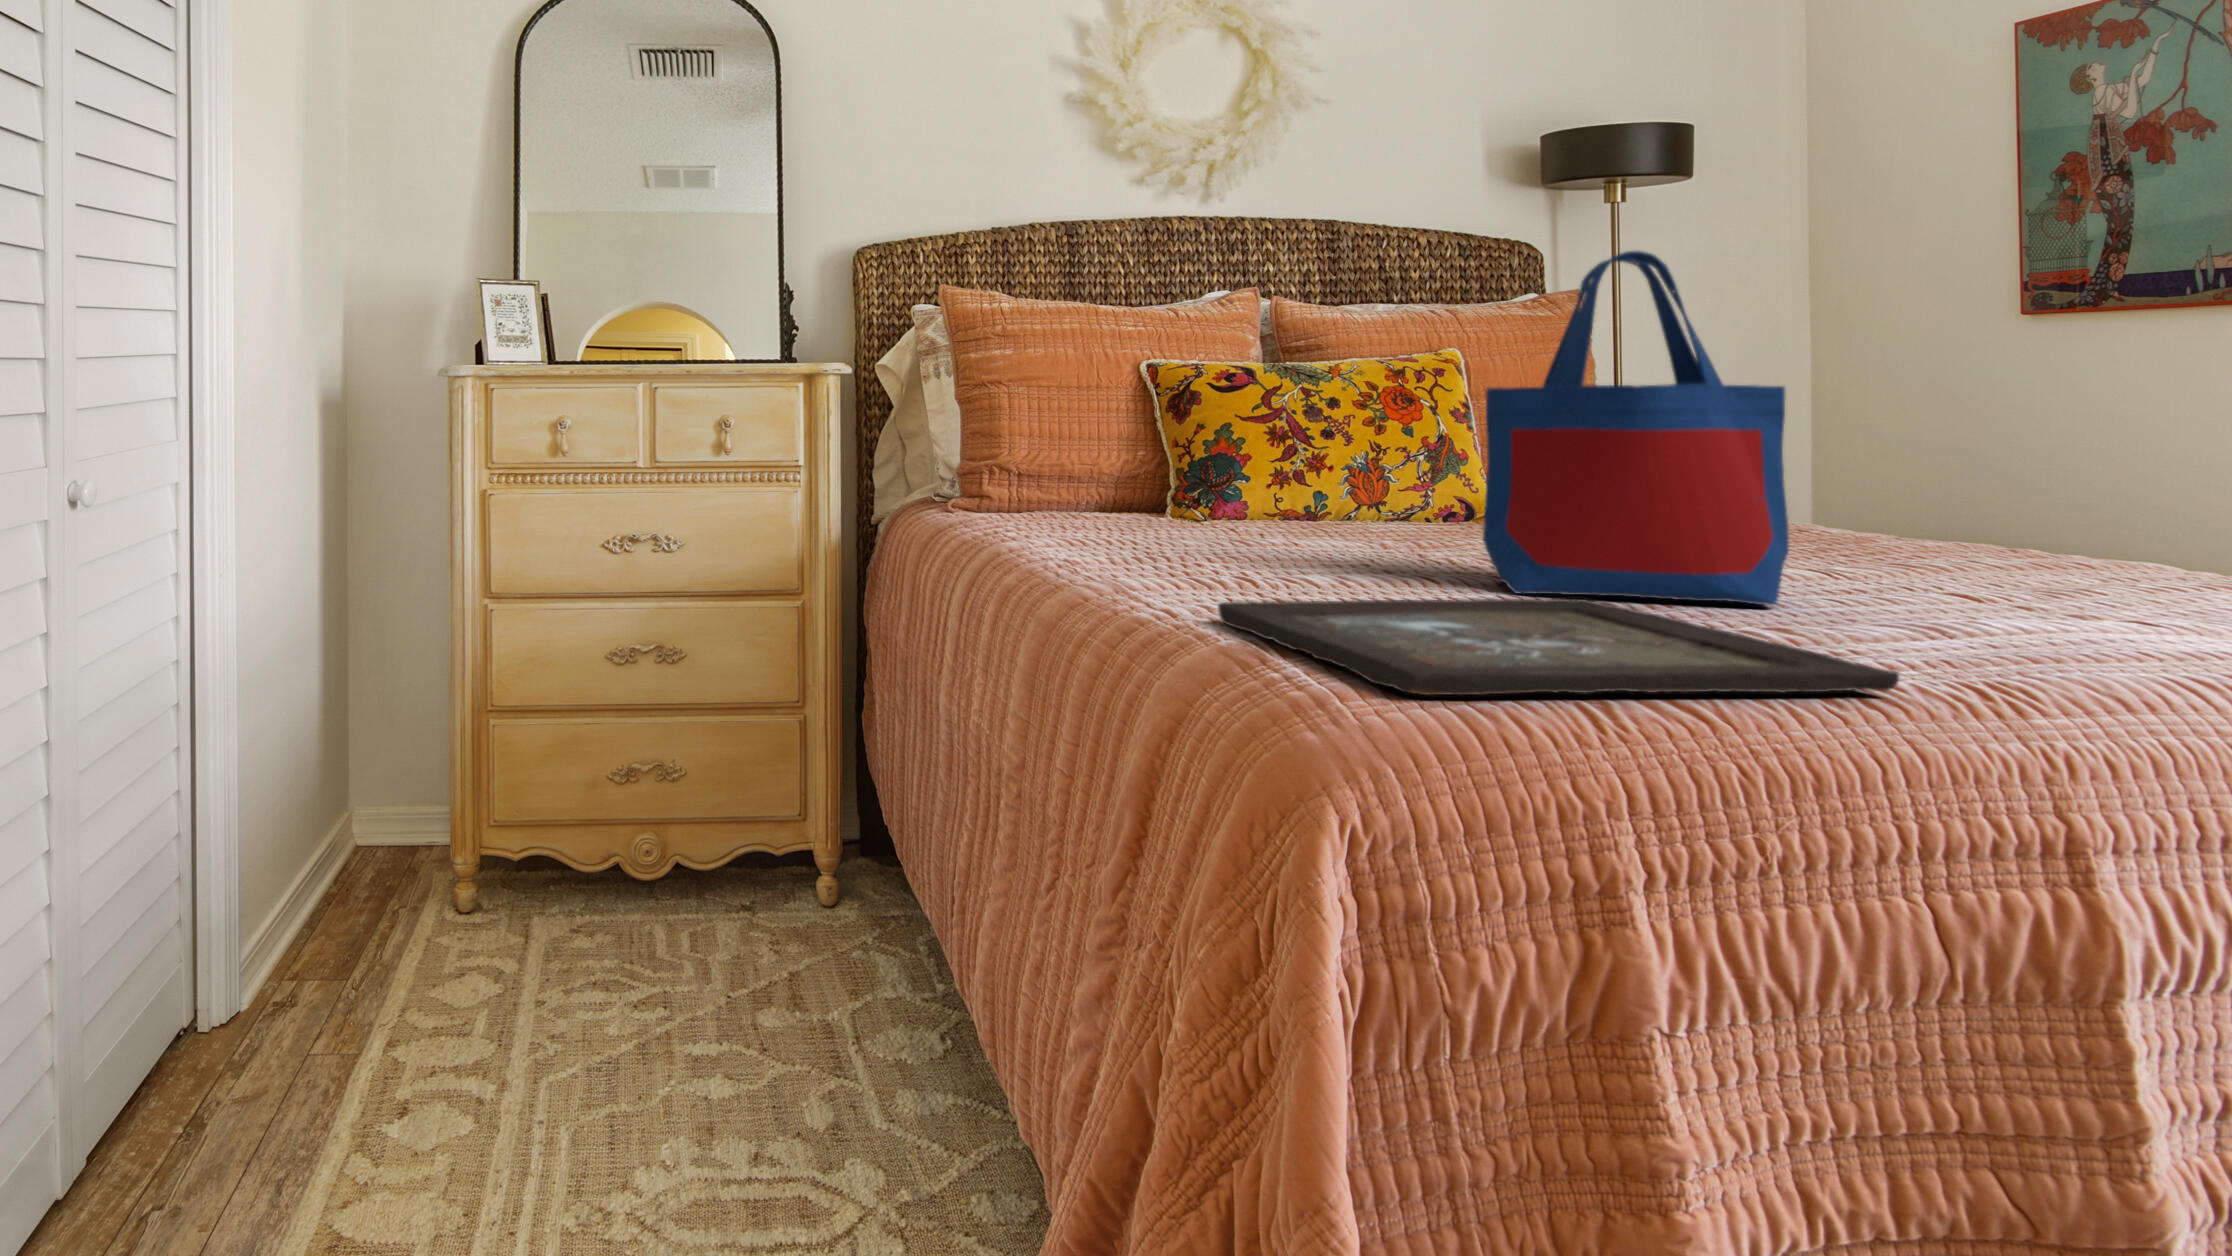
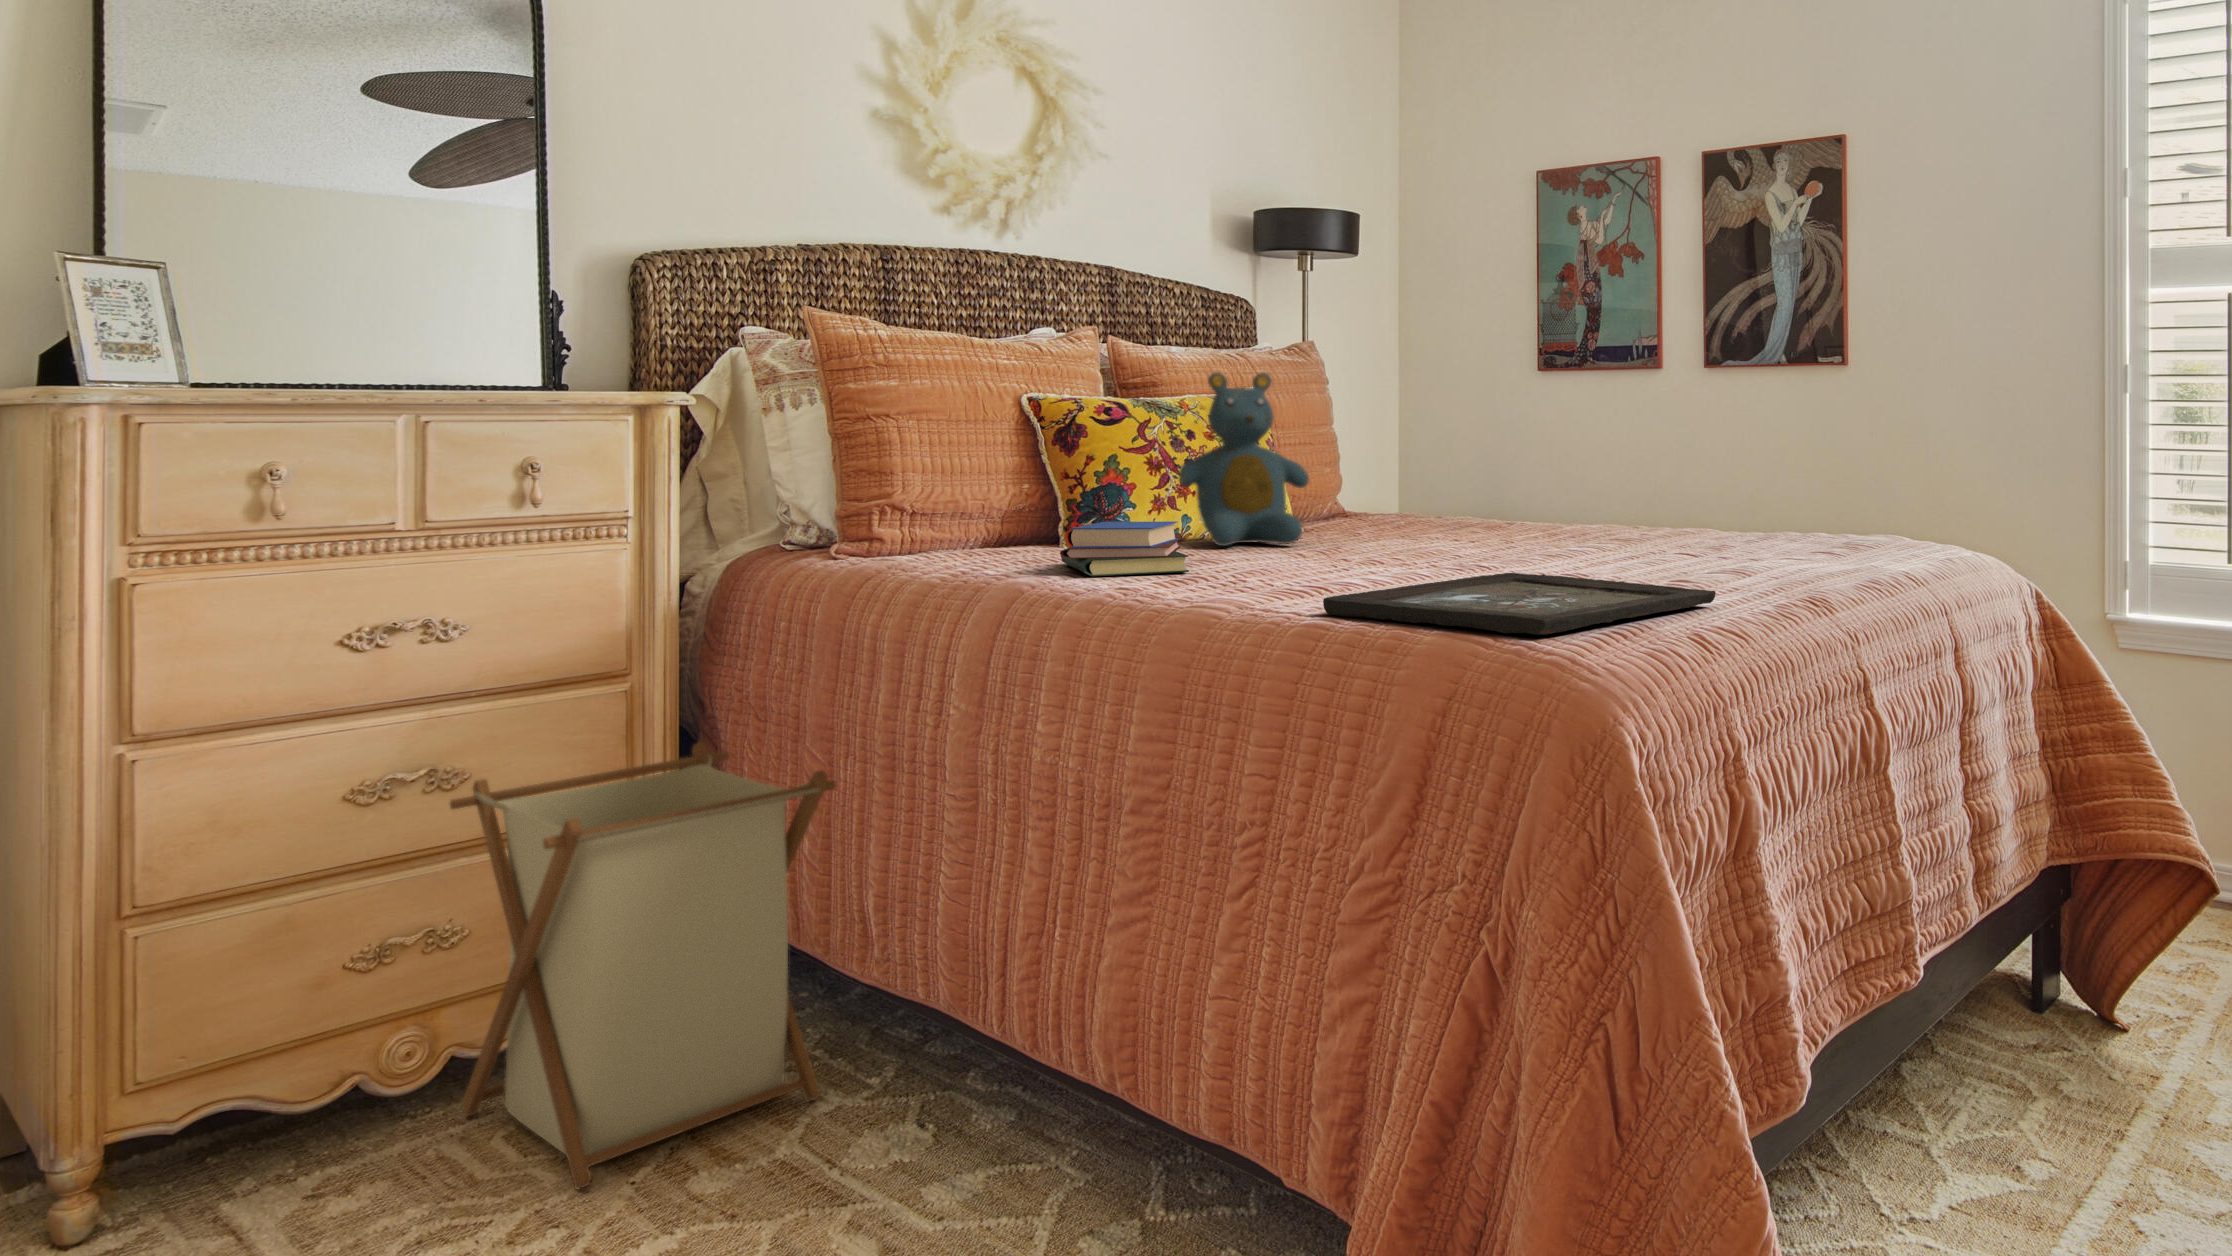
tote bag: present [1483,251,1789,605] -> none [1403,327,1573,577]
teddy bear: none [1301,329,1485,534] -> present [1179,372,1309,546]
book: none [1086,494,1250,555] -> present [1060,521,1189,576]
laundry basket: none [665,661,903,1003] -> present [450,743,836,1189]

